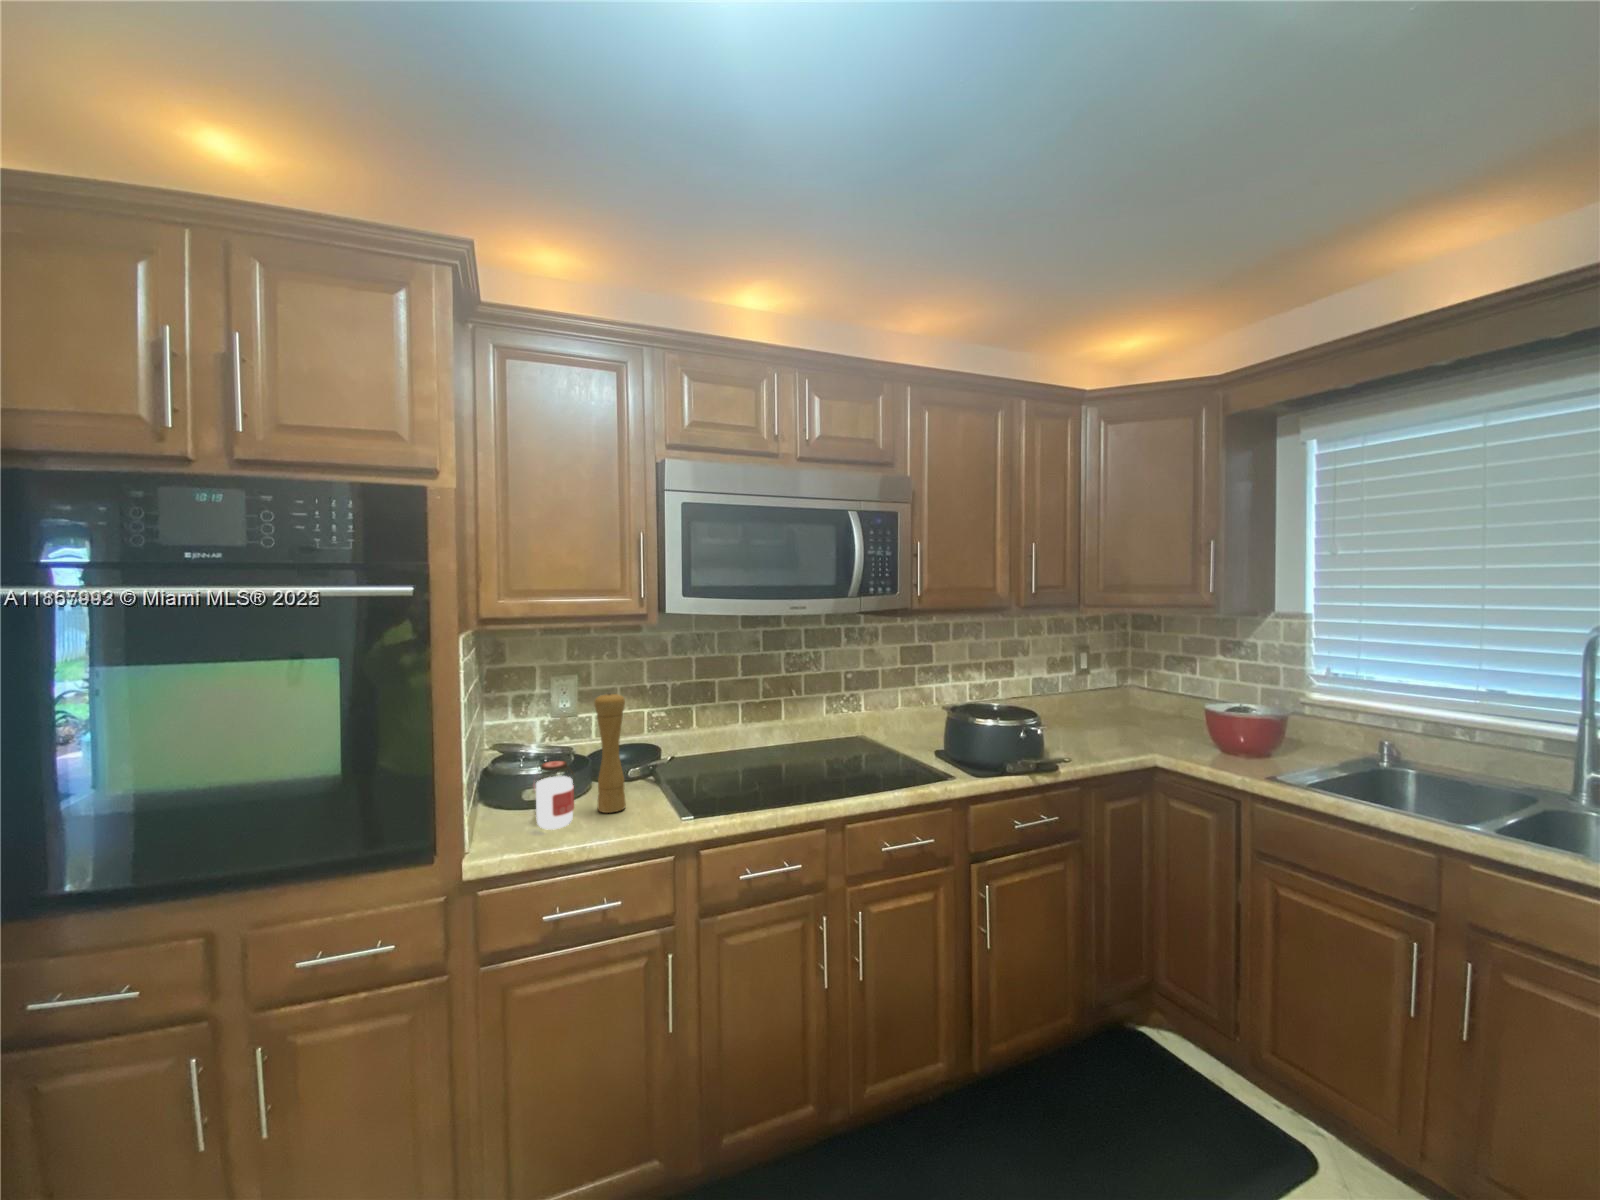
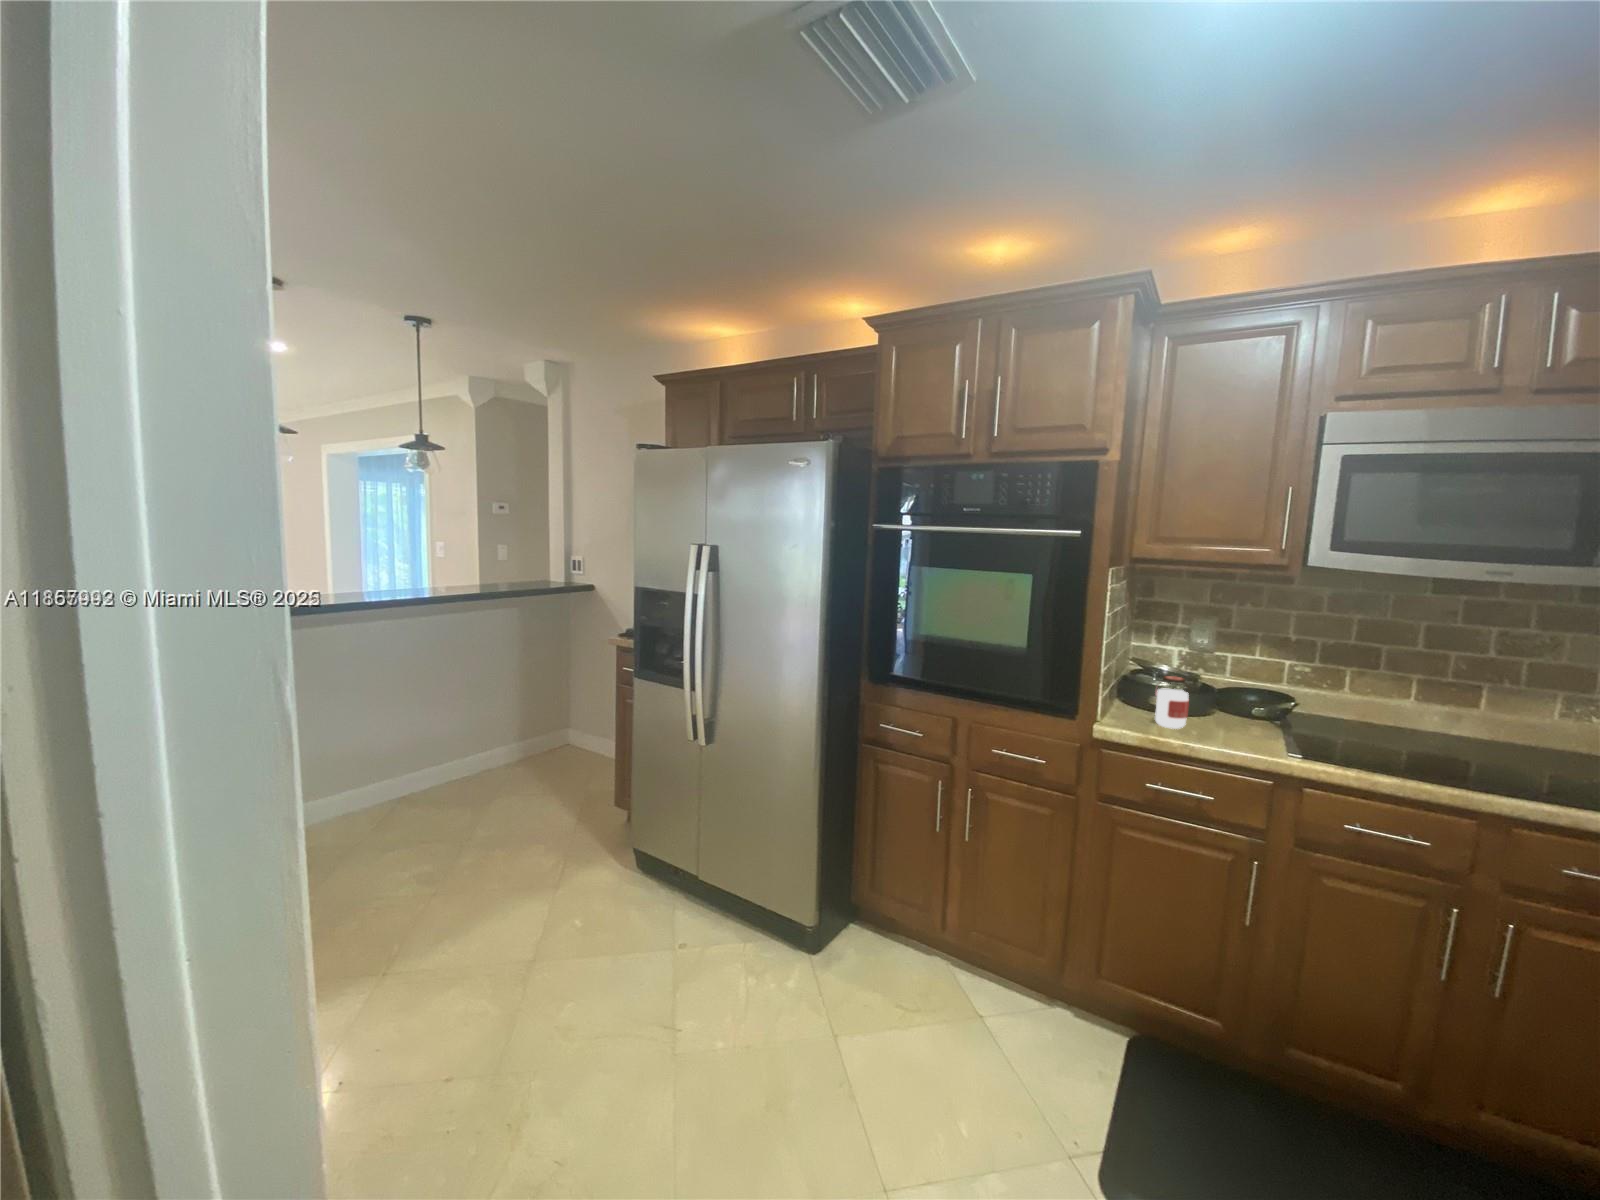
pepper mill: present [595,693,626,813] -> none [1211,631,1248,733]

